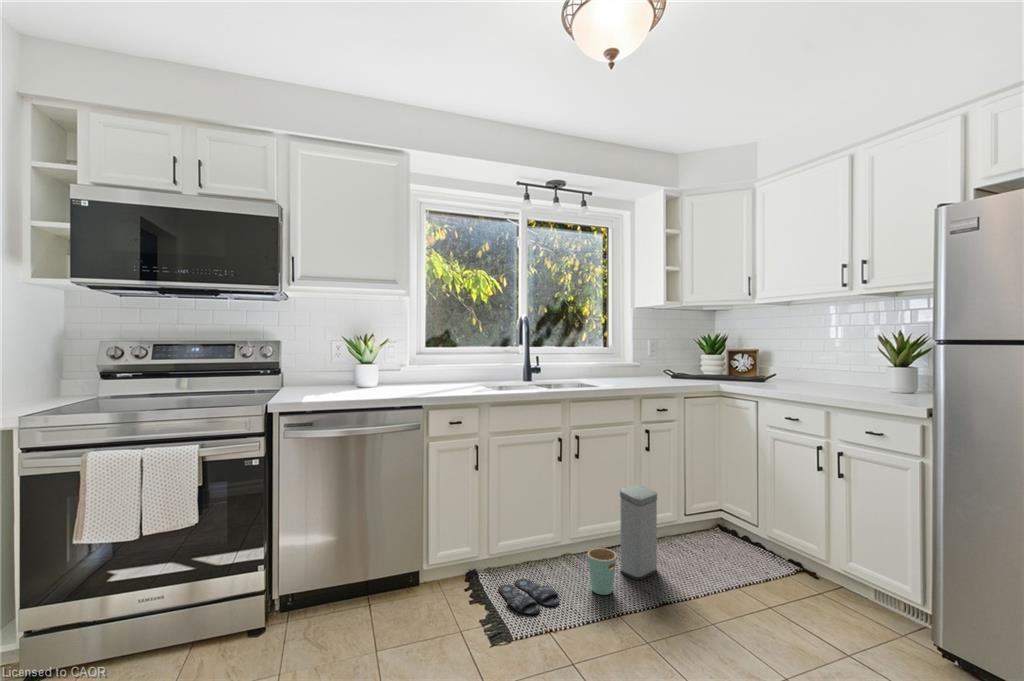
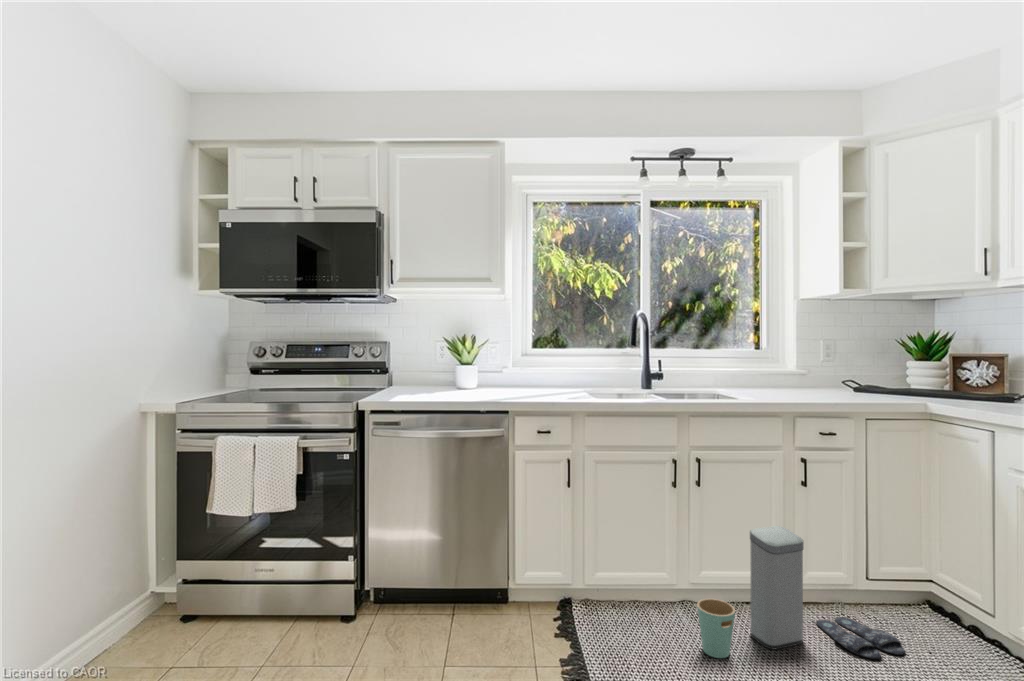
slippers: present [498,579,559,615] -> present [816,617,905,659]

